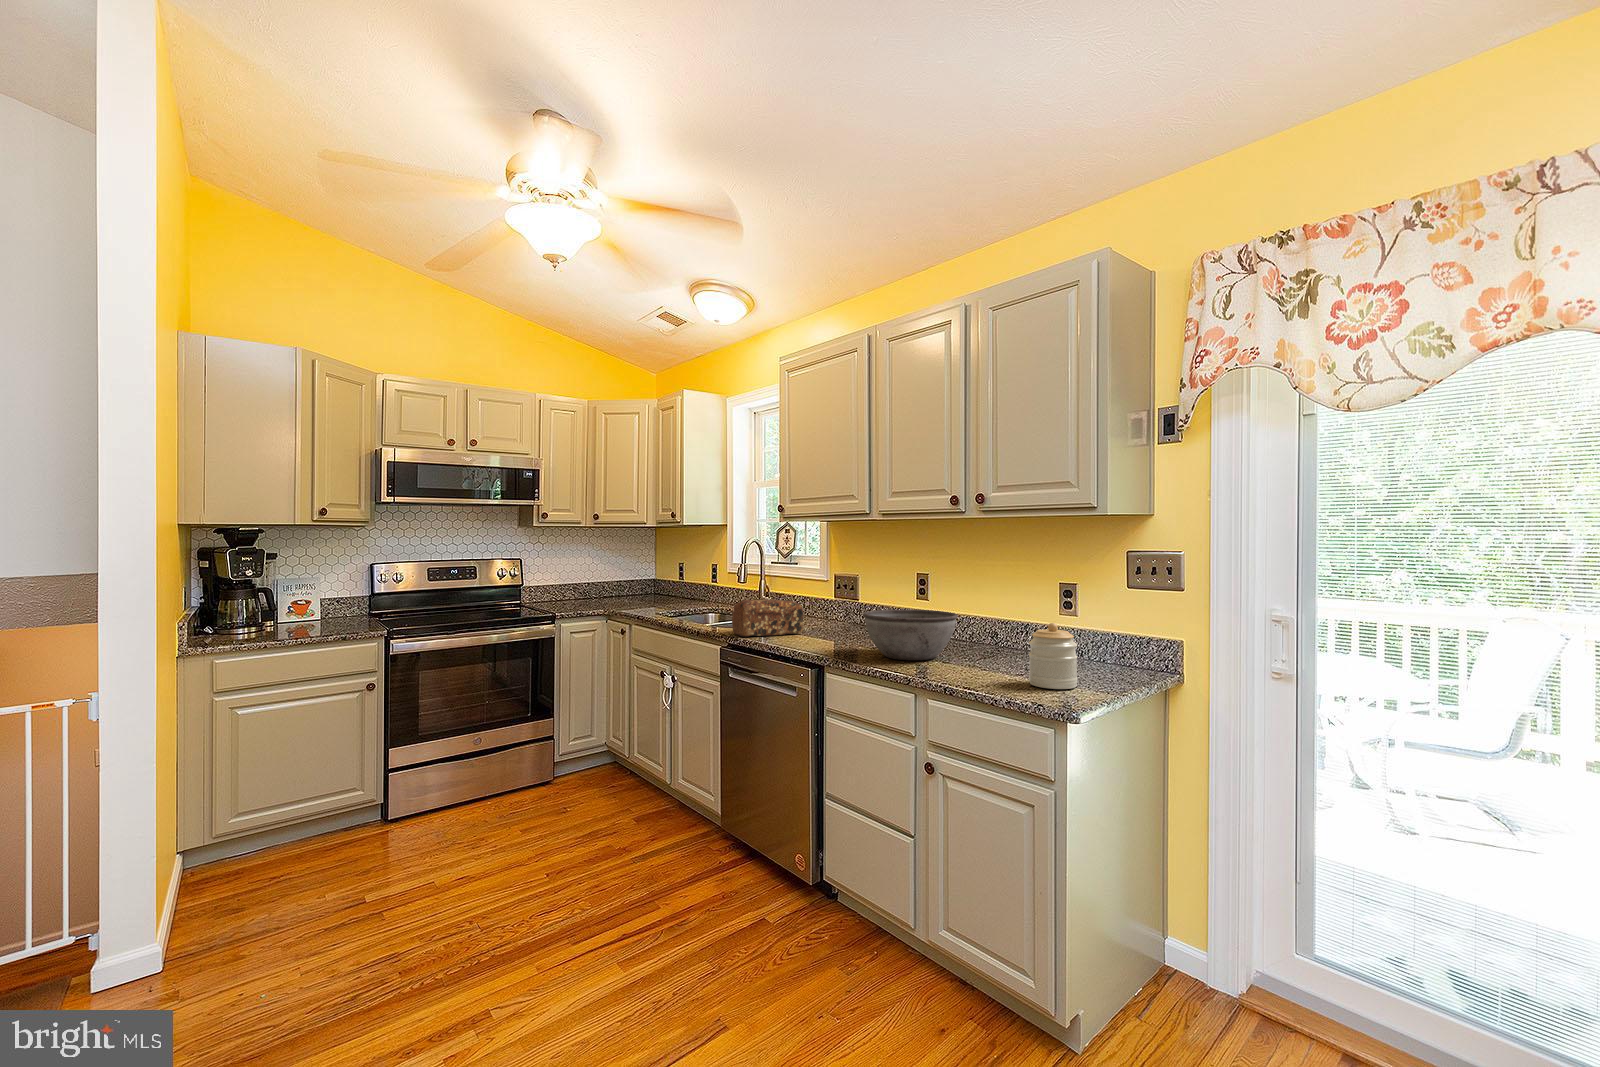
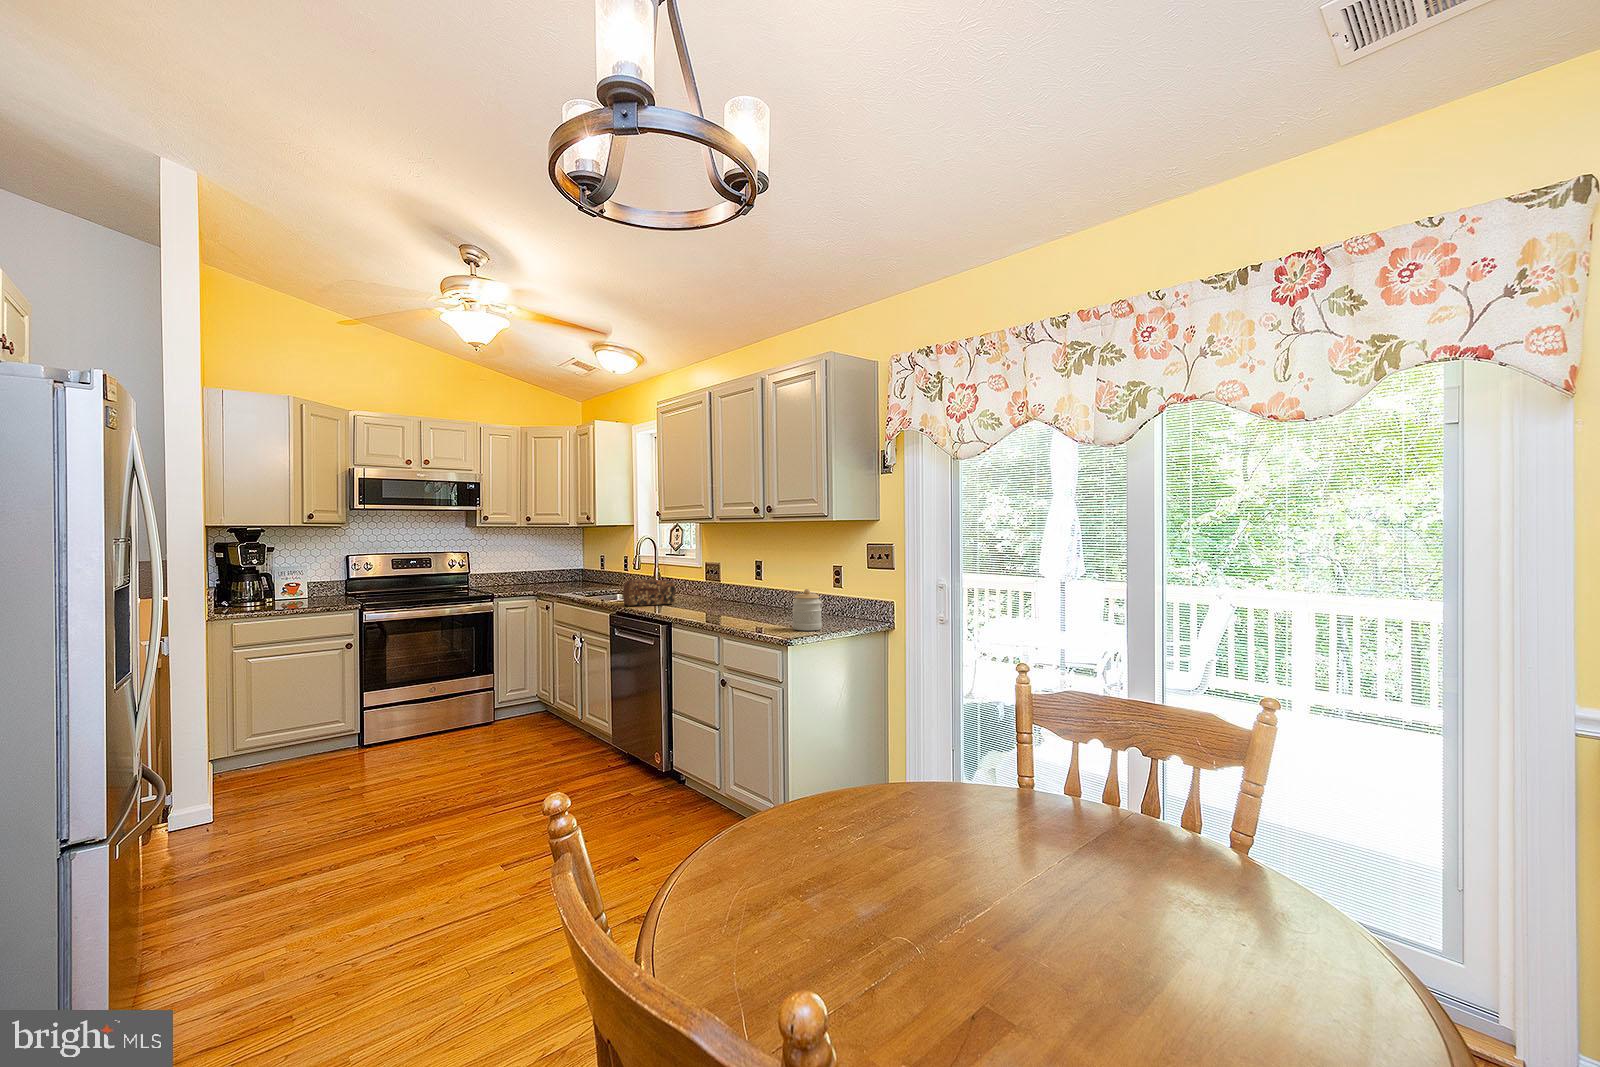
bowl: present [863,610,958,660] -> none [703,584,767,618]

